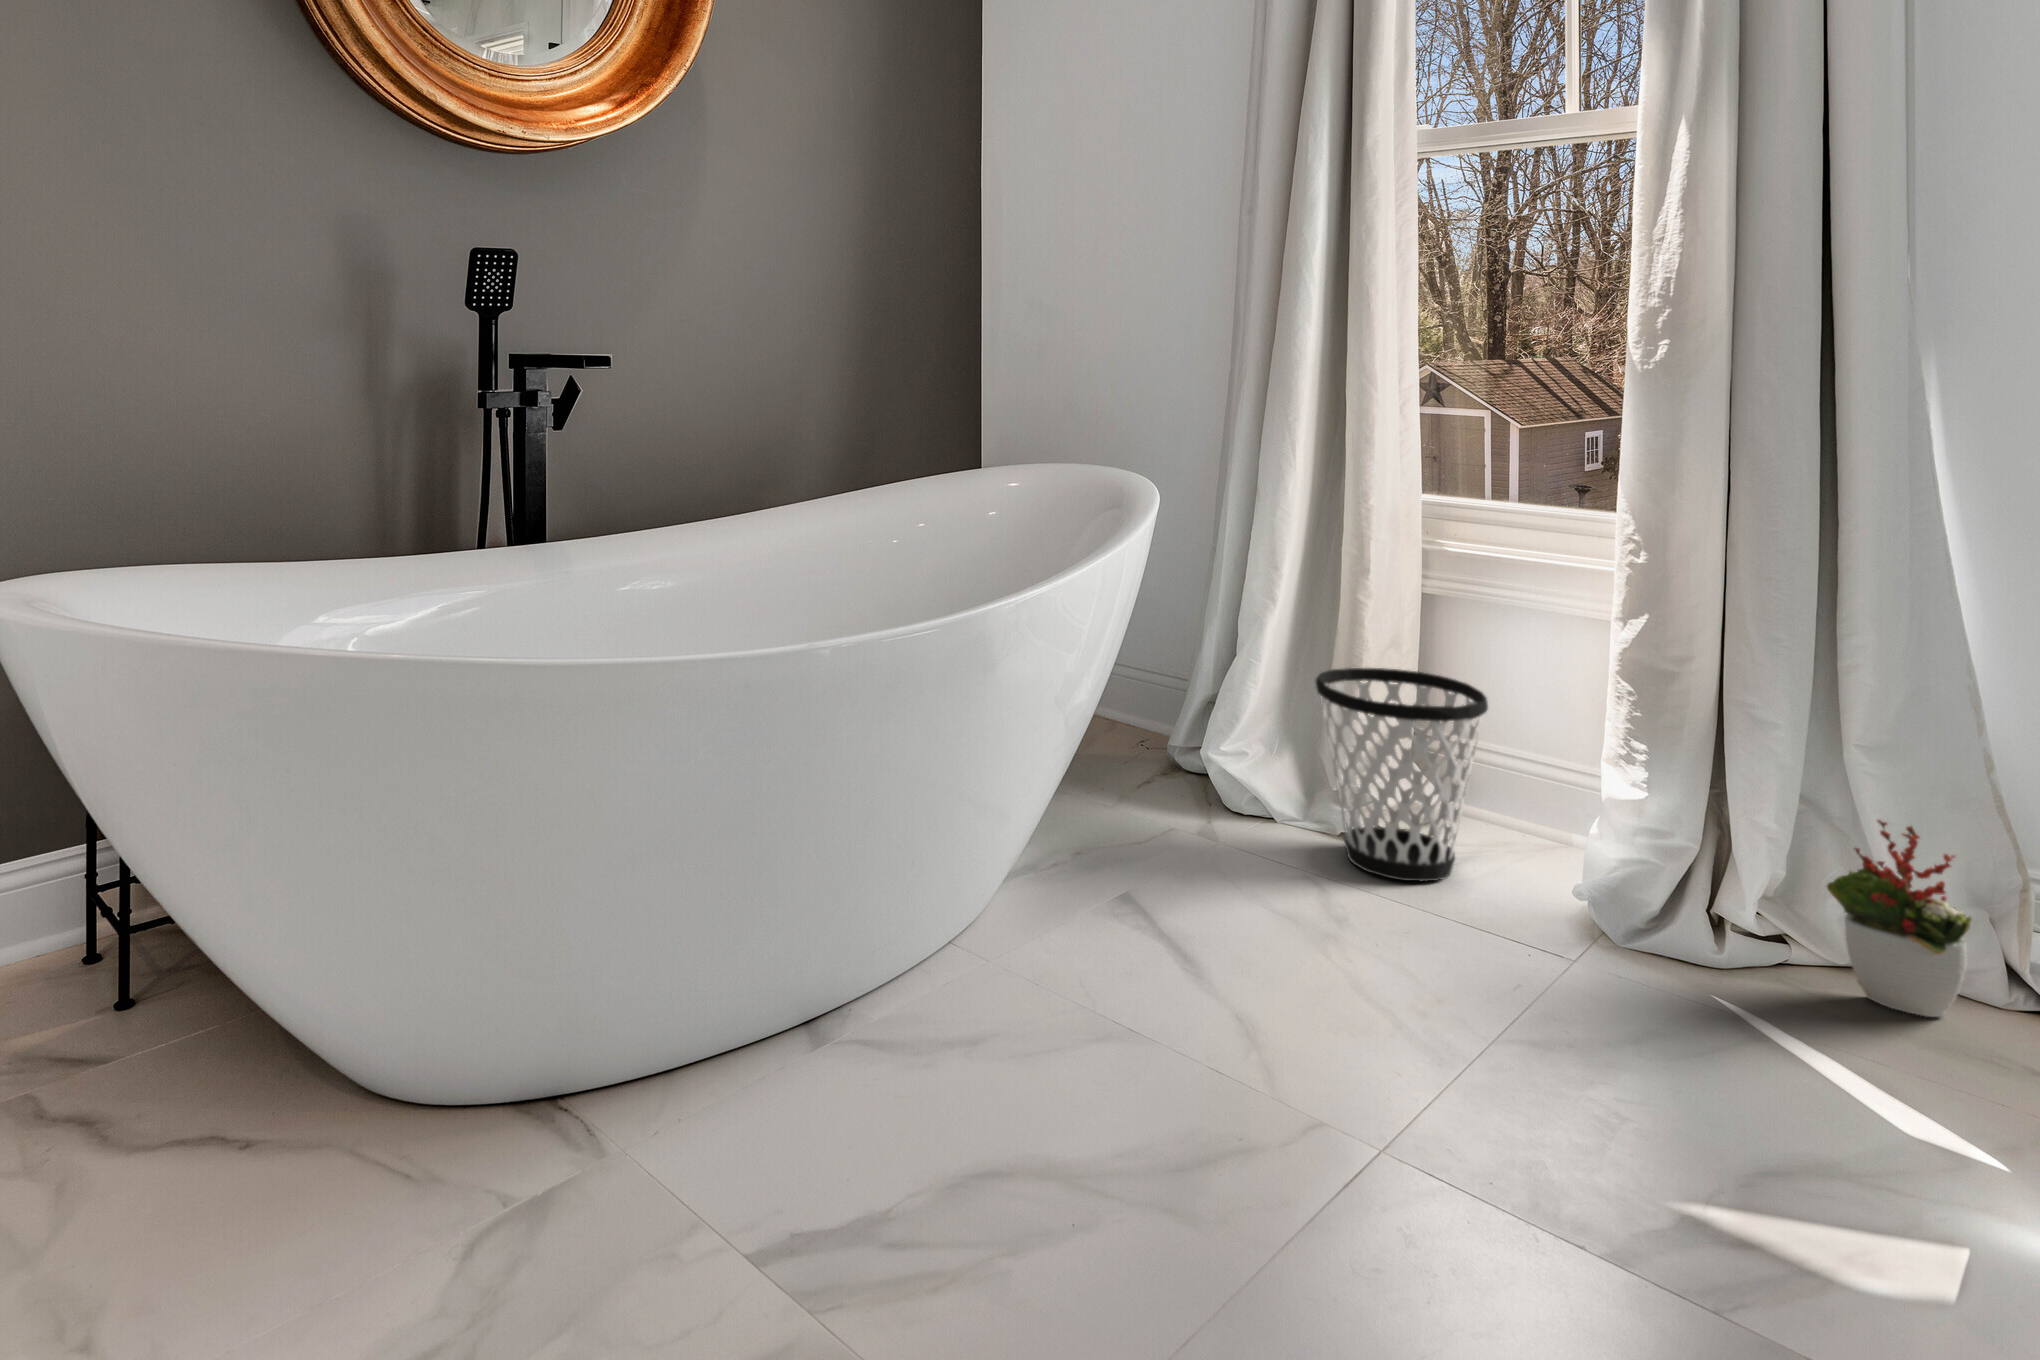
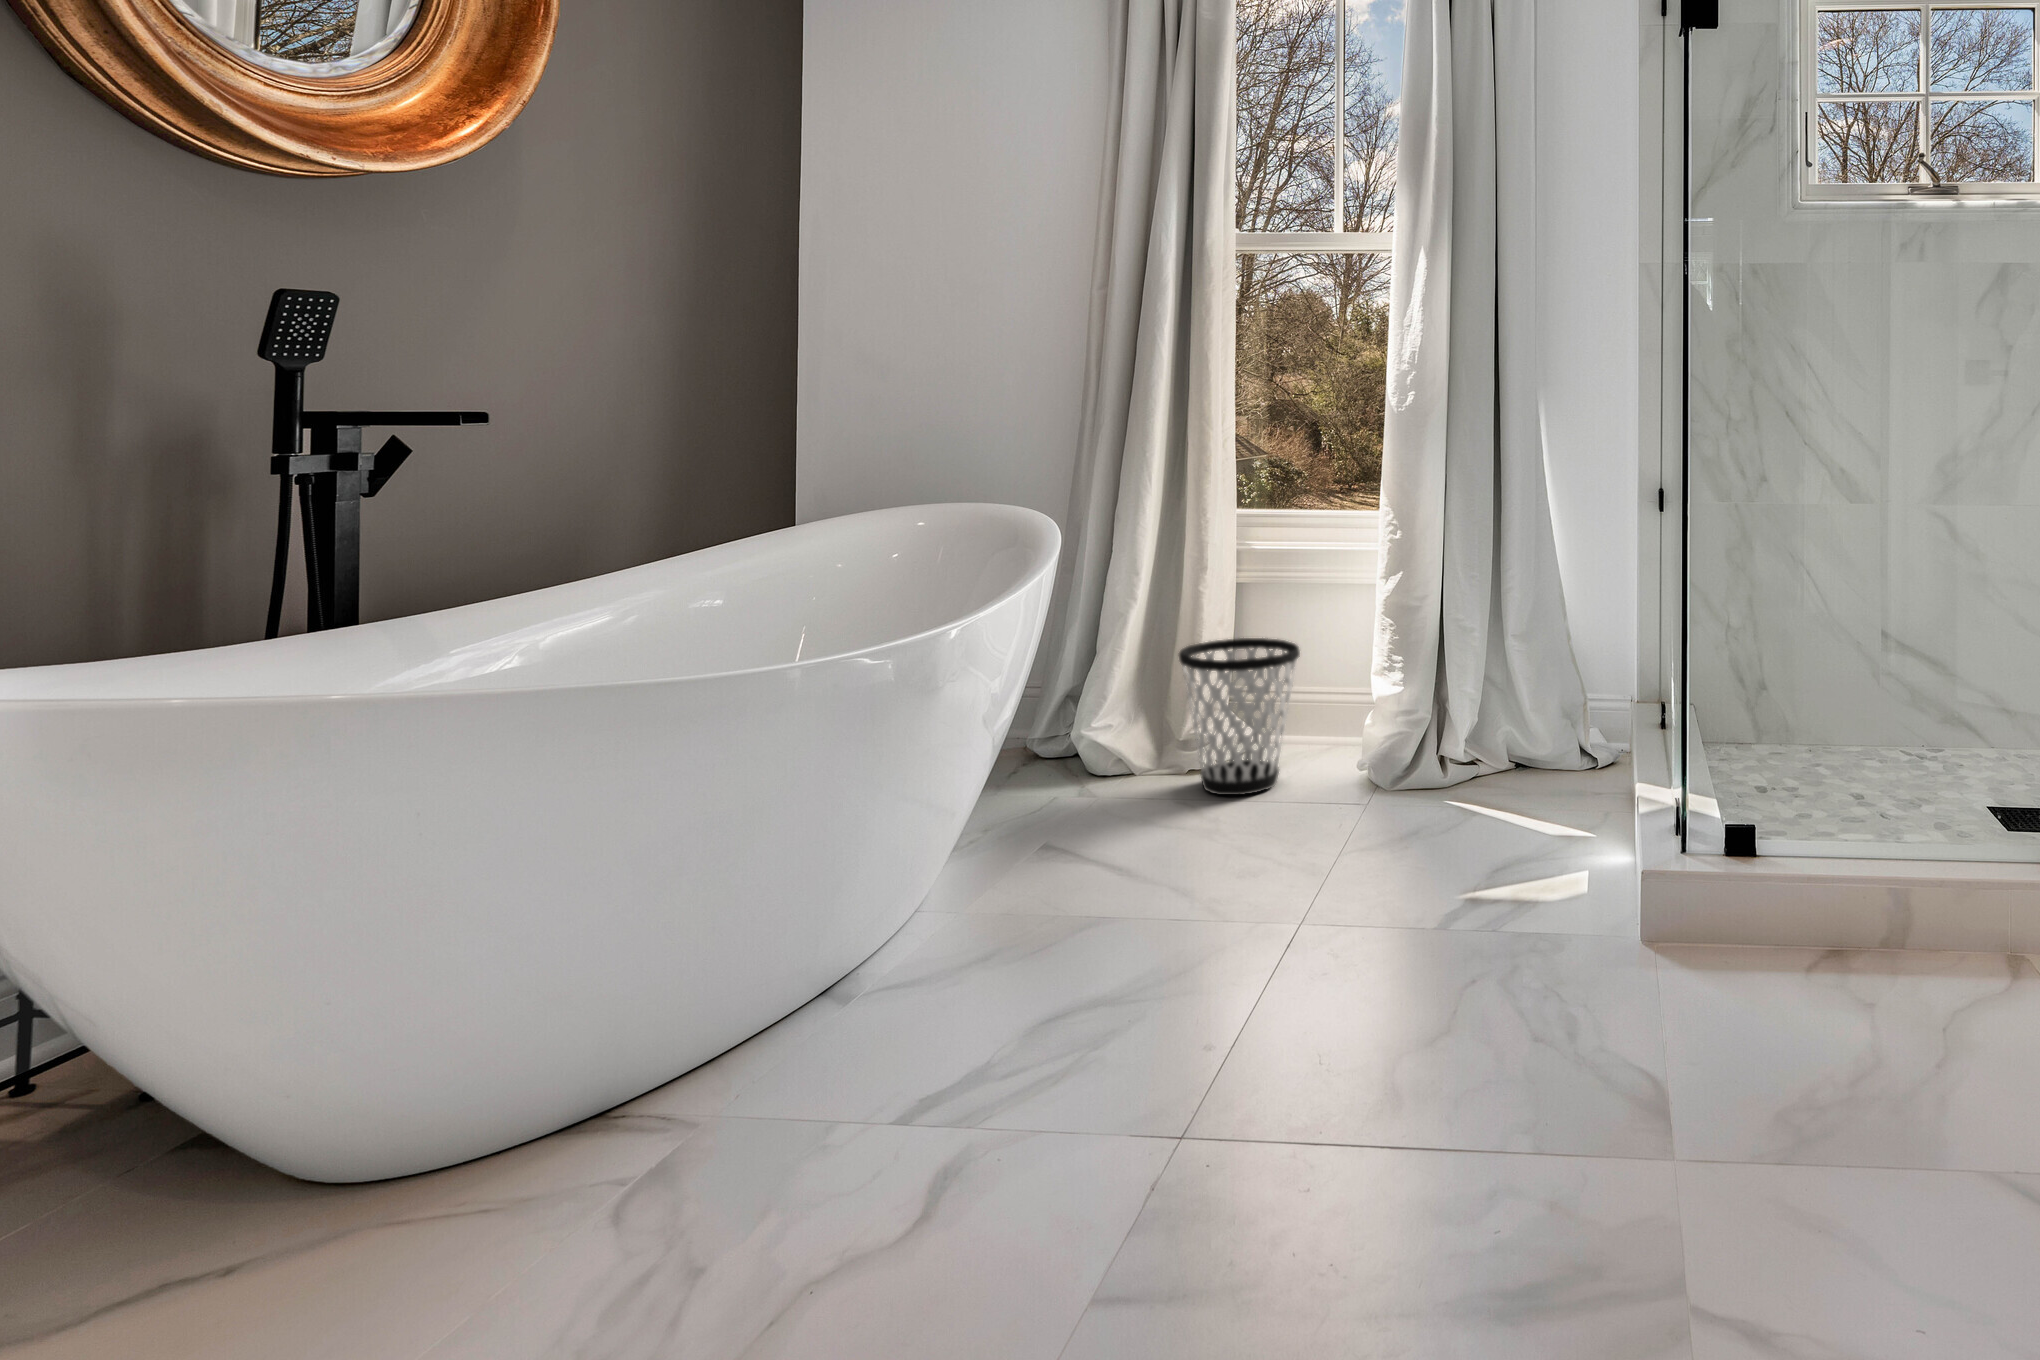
decorative plant: present [1827,820,1972,1017] -> none [1497,676,1565,792]

